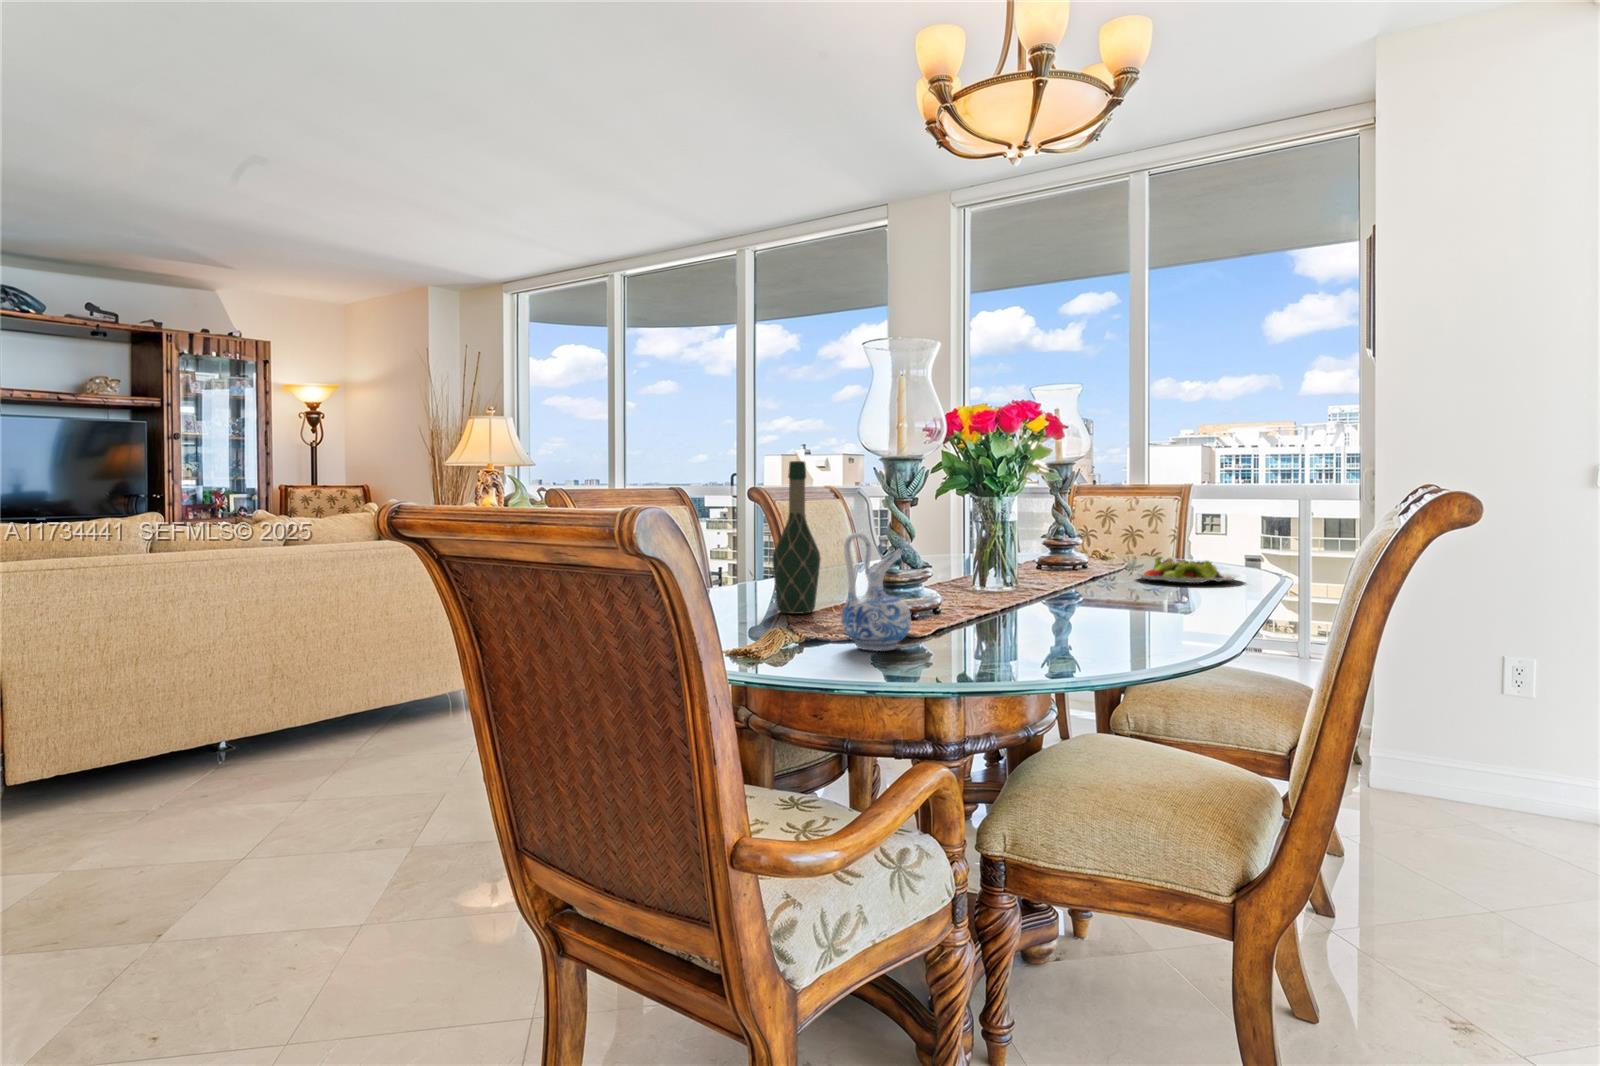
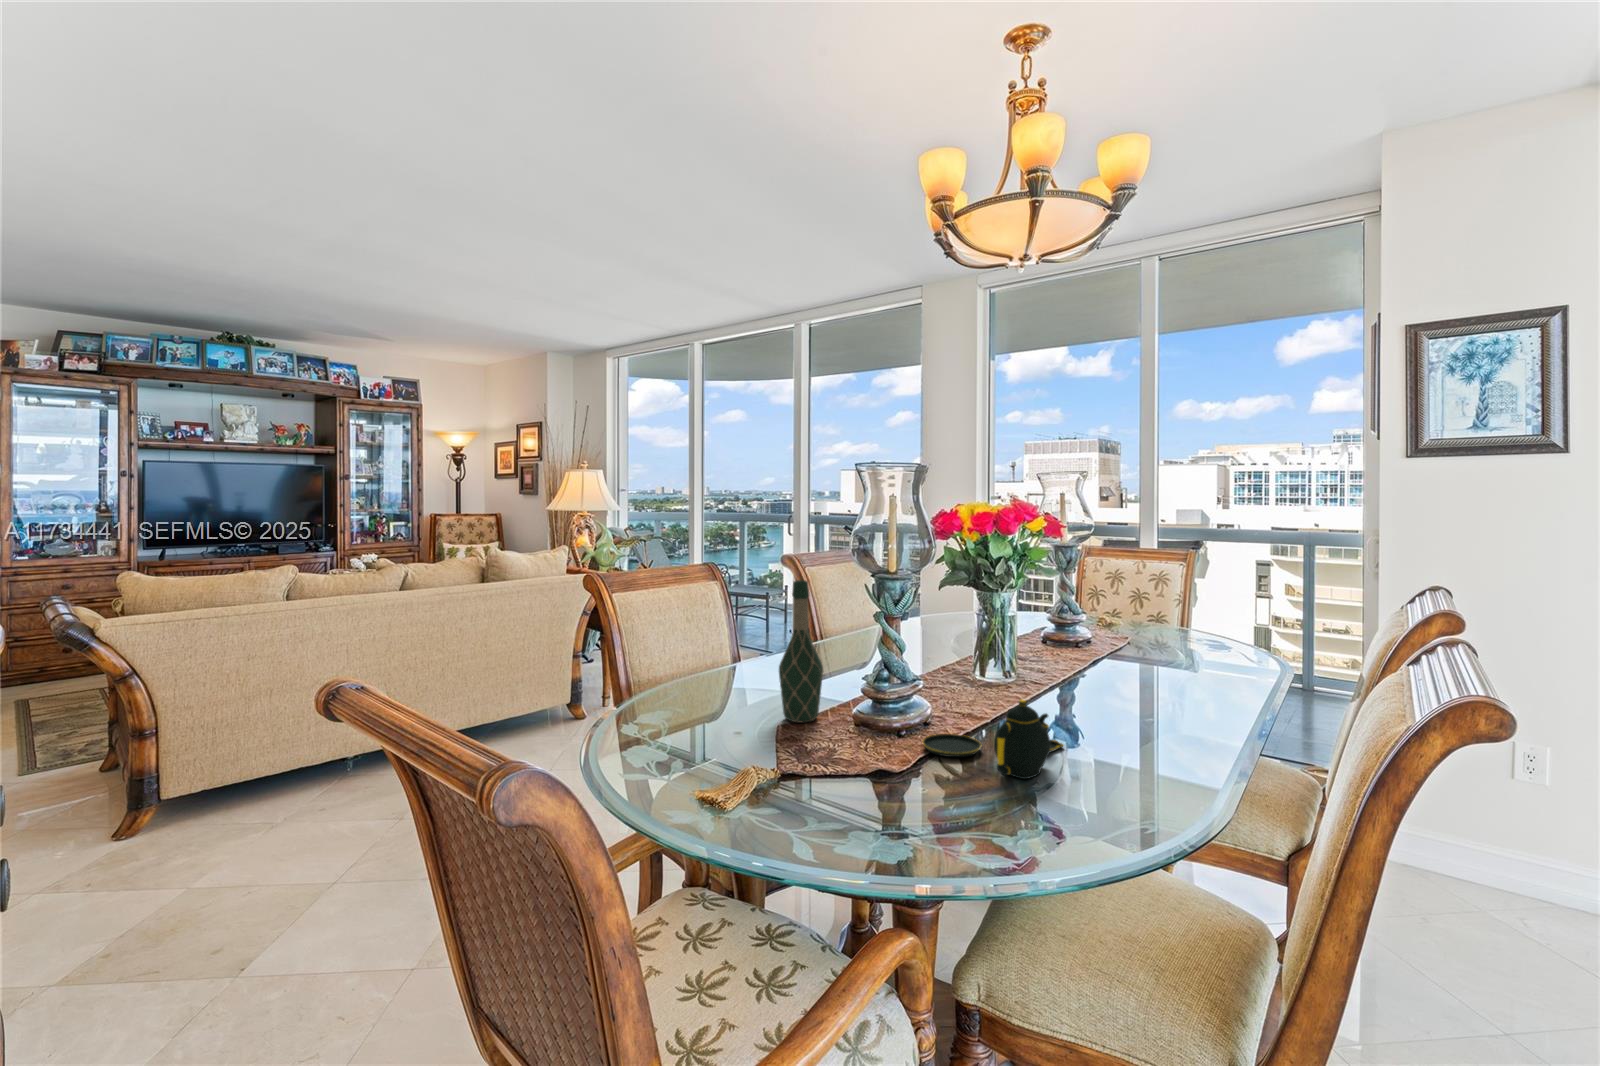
ceramic pitcher: present [841,533,911,651] -> none [823,687,888,801]
salad plate: present [1133,557,1240,583] -> none [1131,640,1238,675]
teapot: none [934,558,1079,637] -> present [923,700,1063,779]

